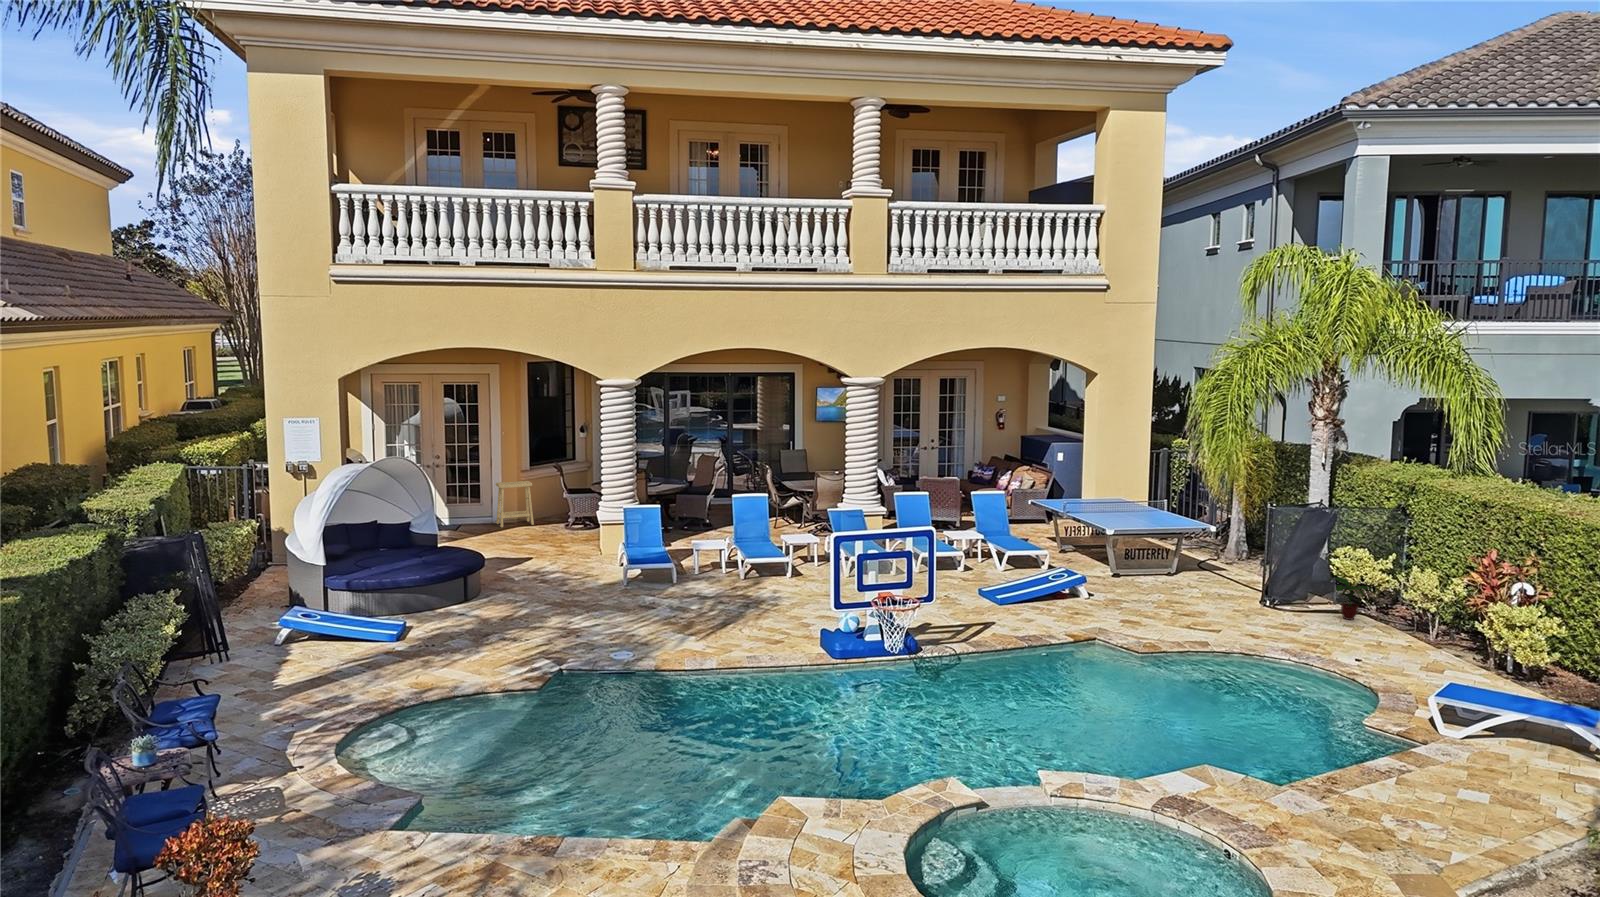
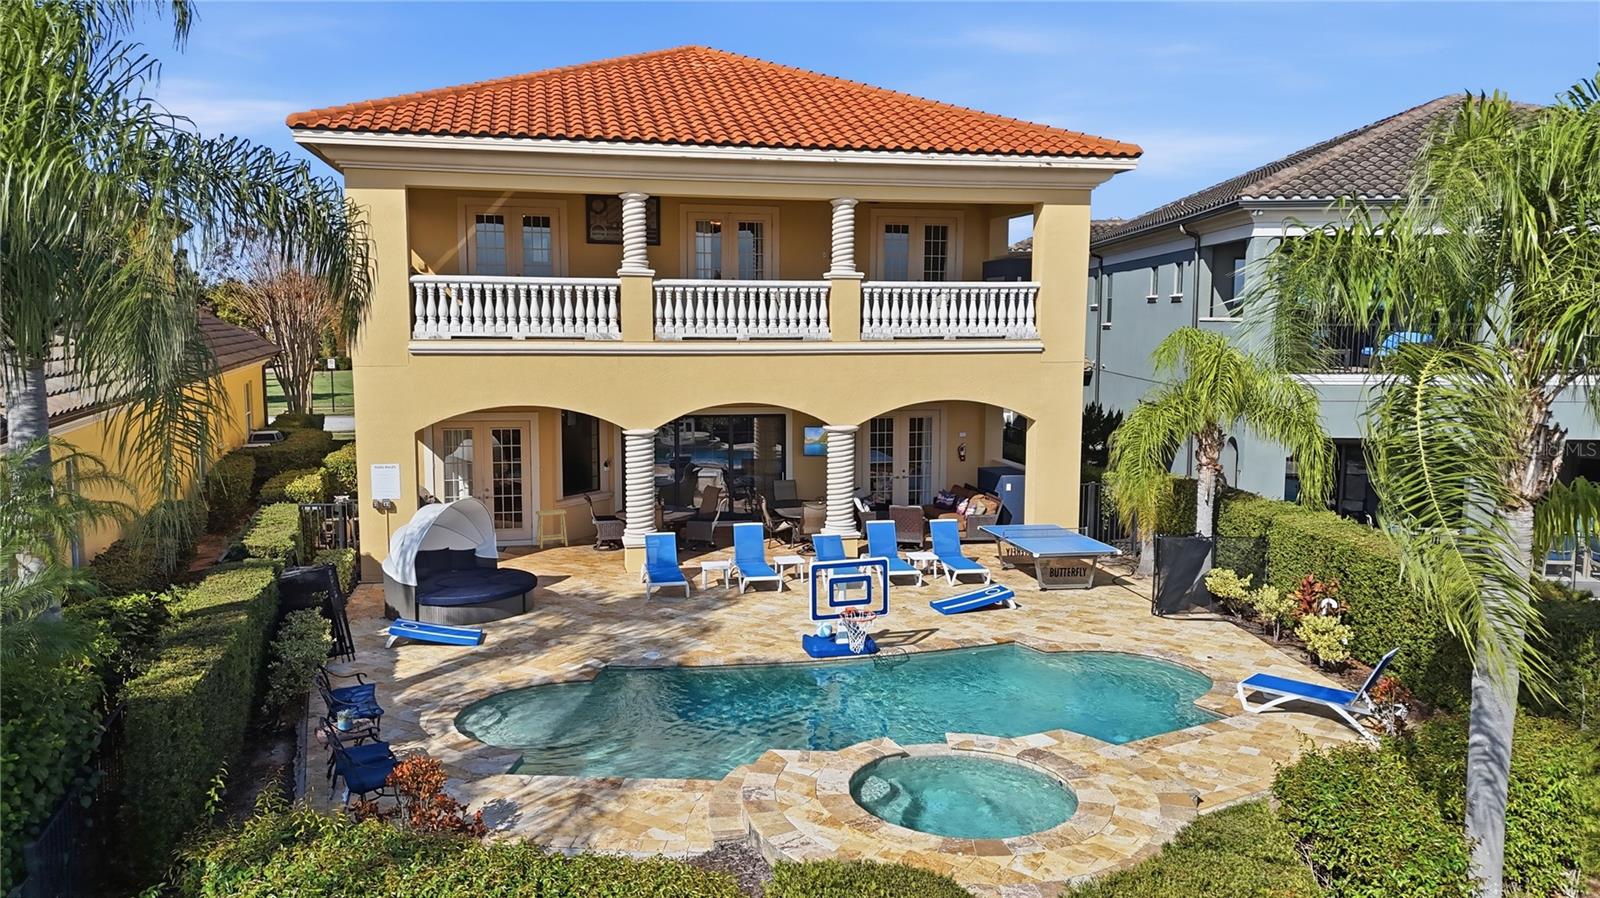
potted plant: present [1330,577,1370,620] -> none [1205,592,1239,626]

